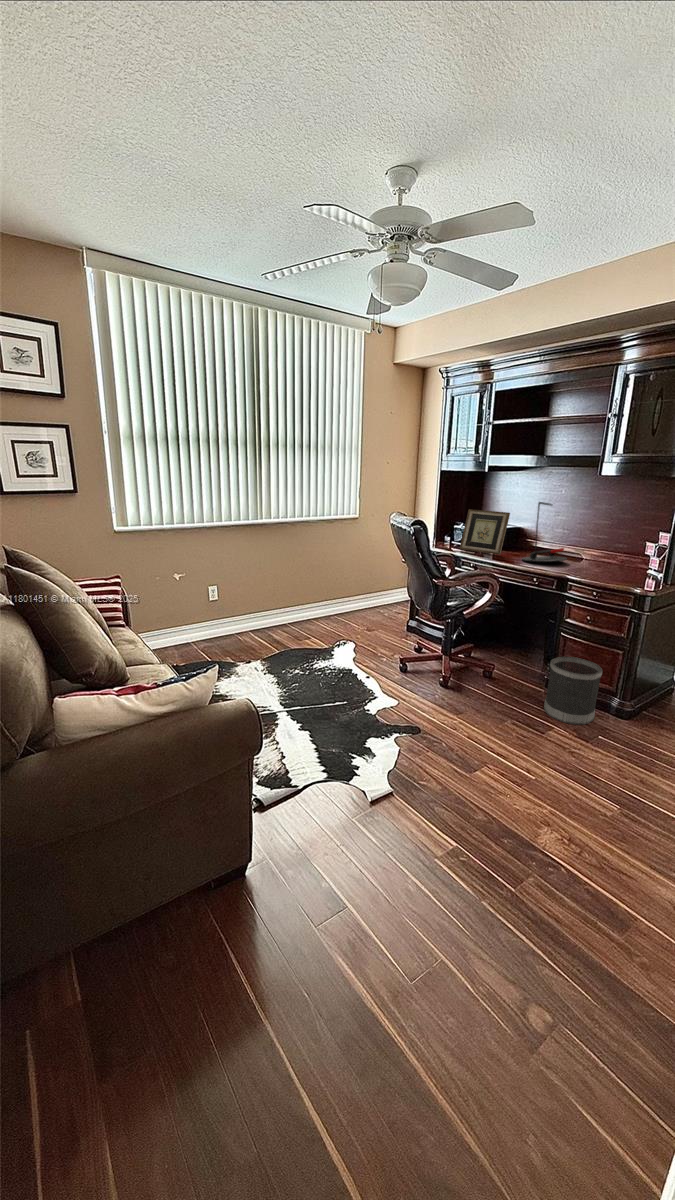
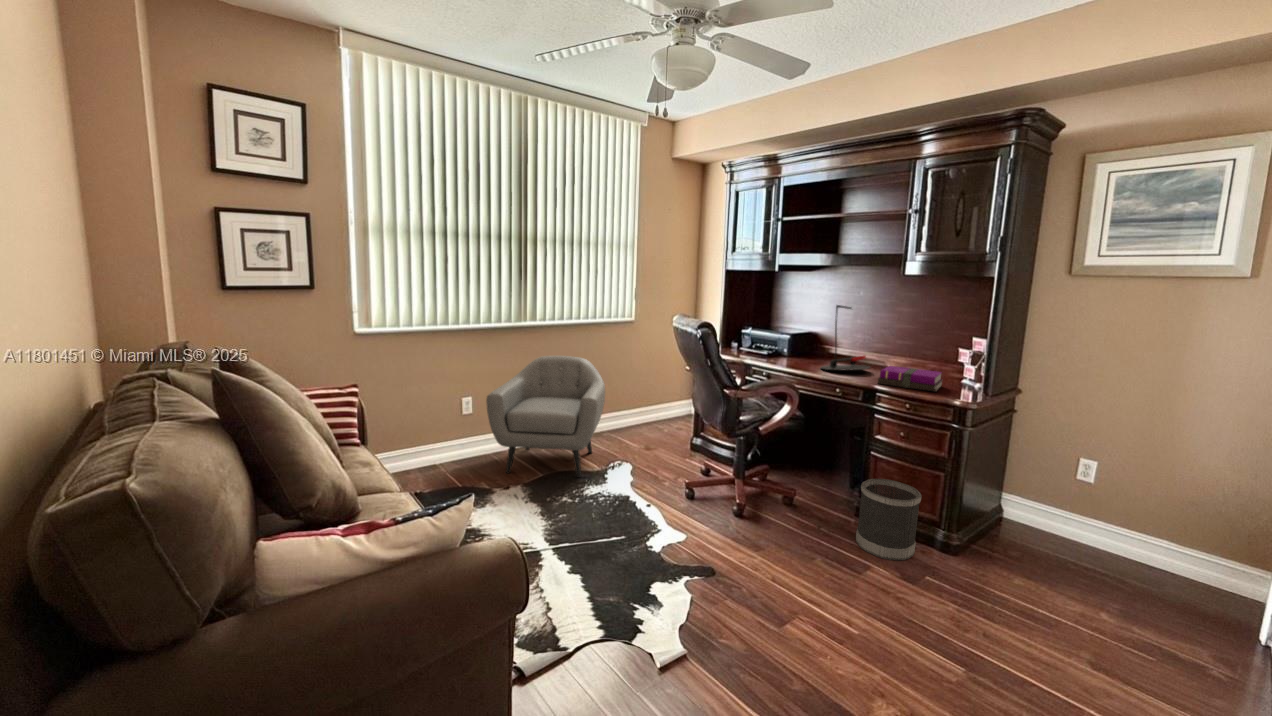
picture frame: present [460,509,510,555] -> none [750,313,805,363]
armchair: none [227,548,330,654] -> present [486,356,605,477]
notebook: none [571,557,631,581] -> present [878,366,942,392]

